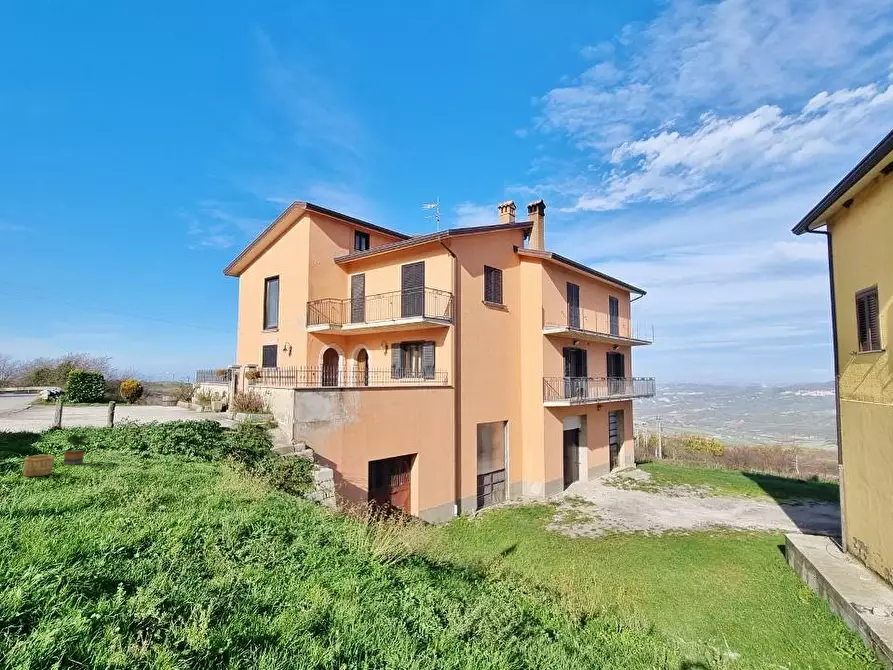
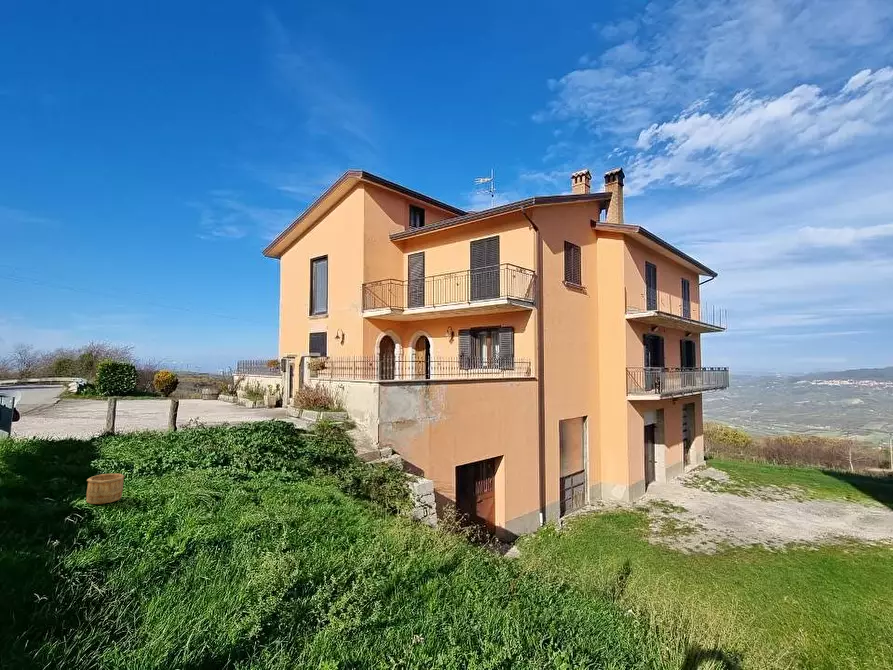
potted tree: present [64,435,89,465] -> none [130,444,161,483]

